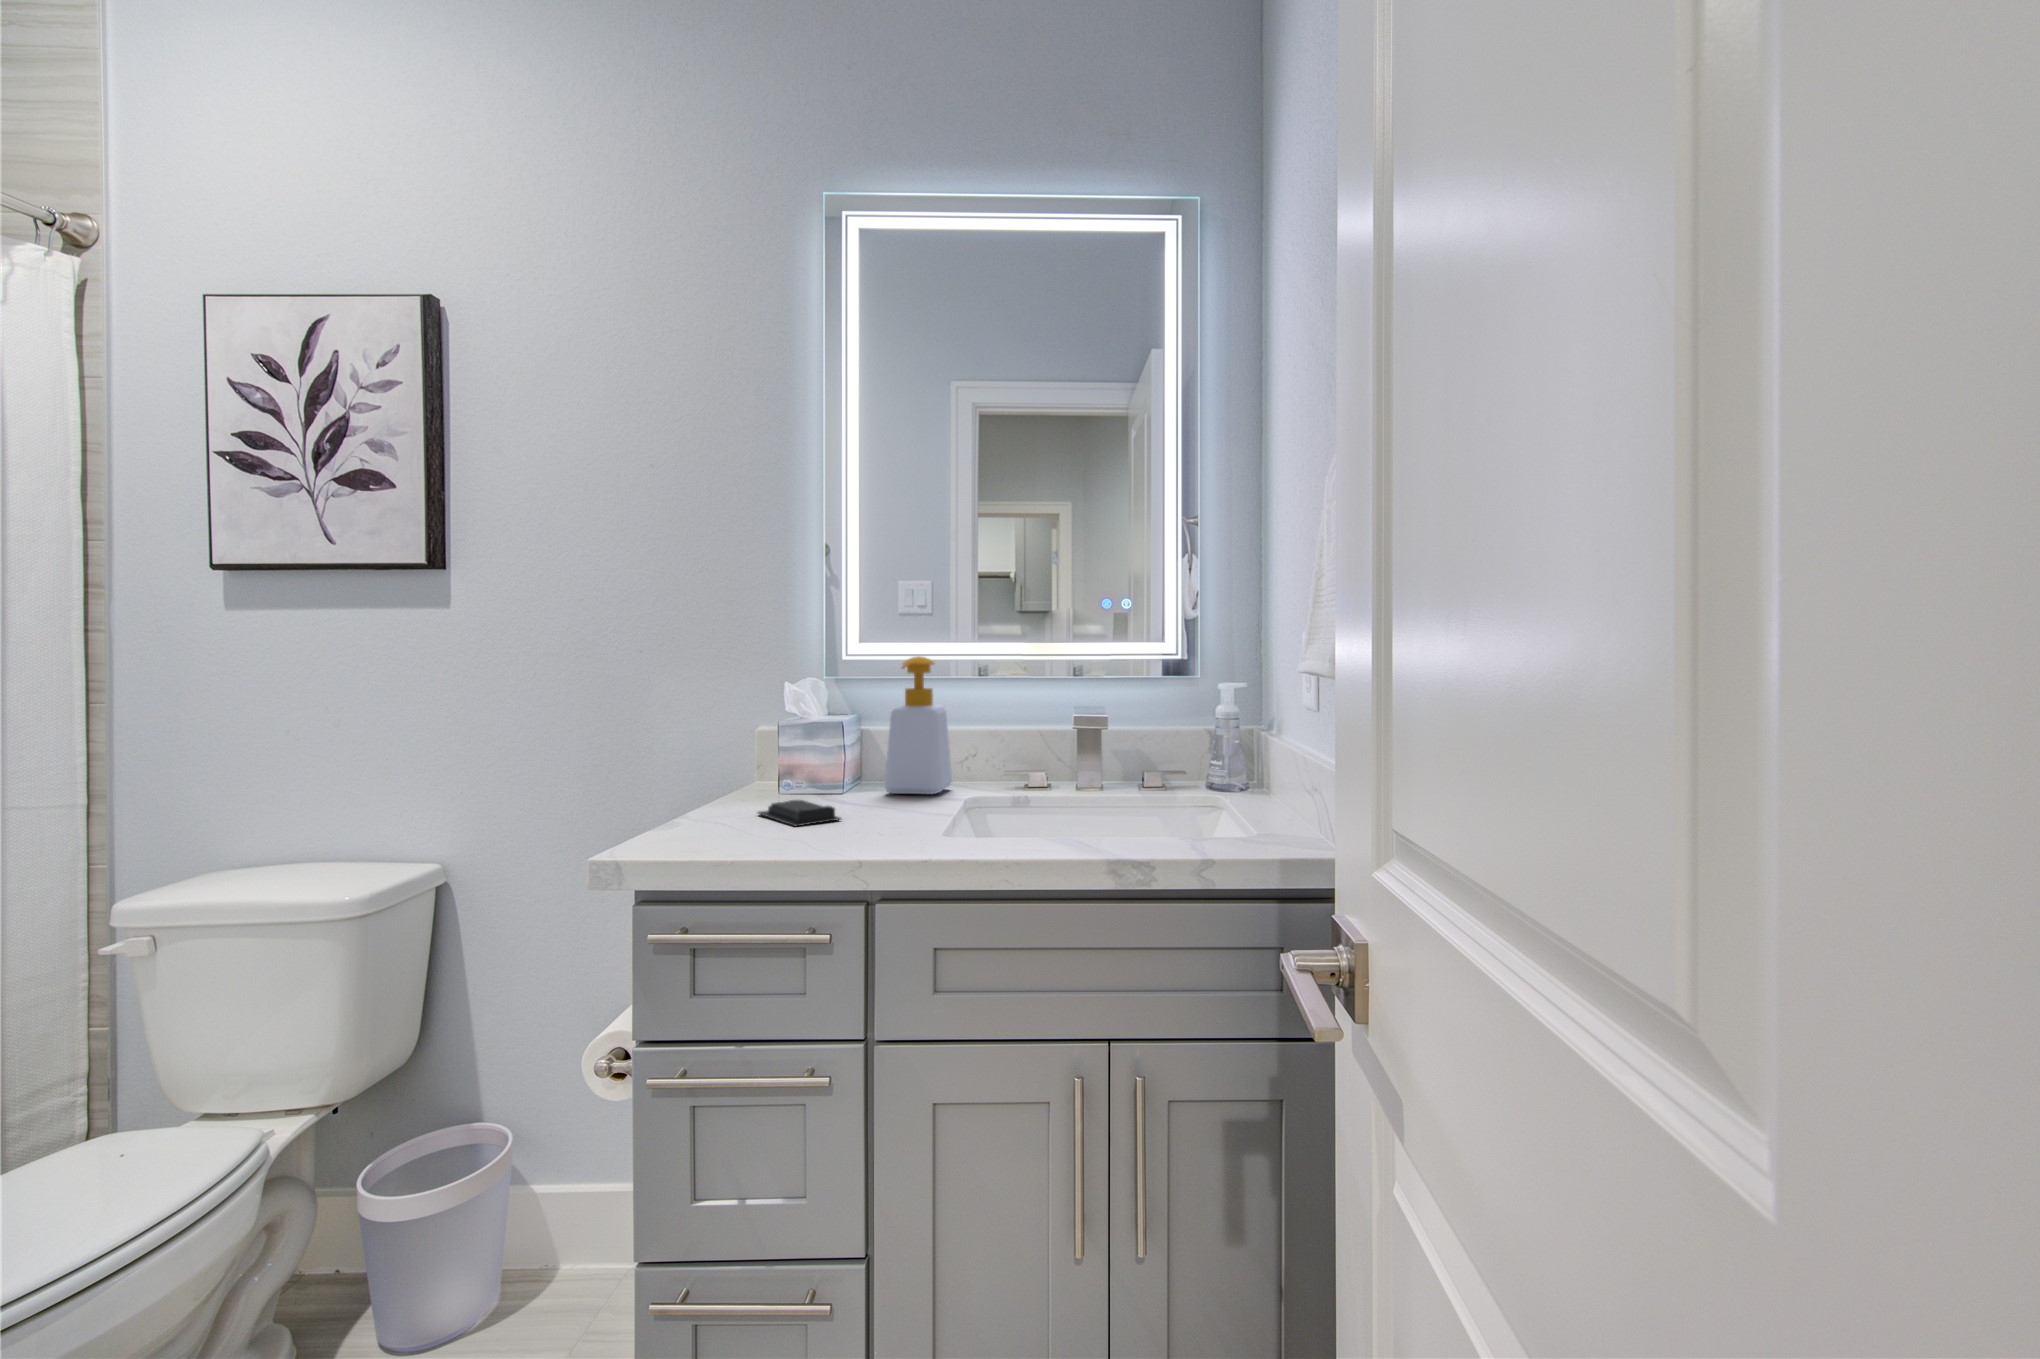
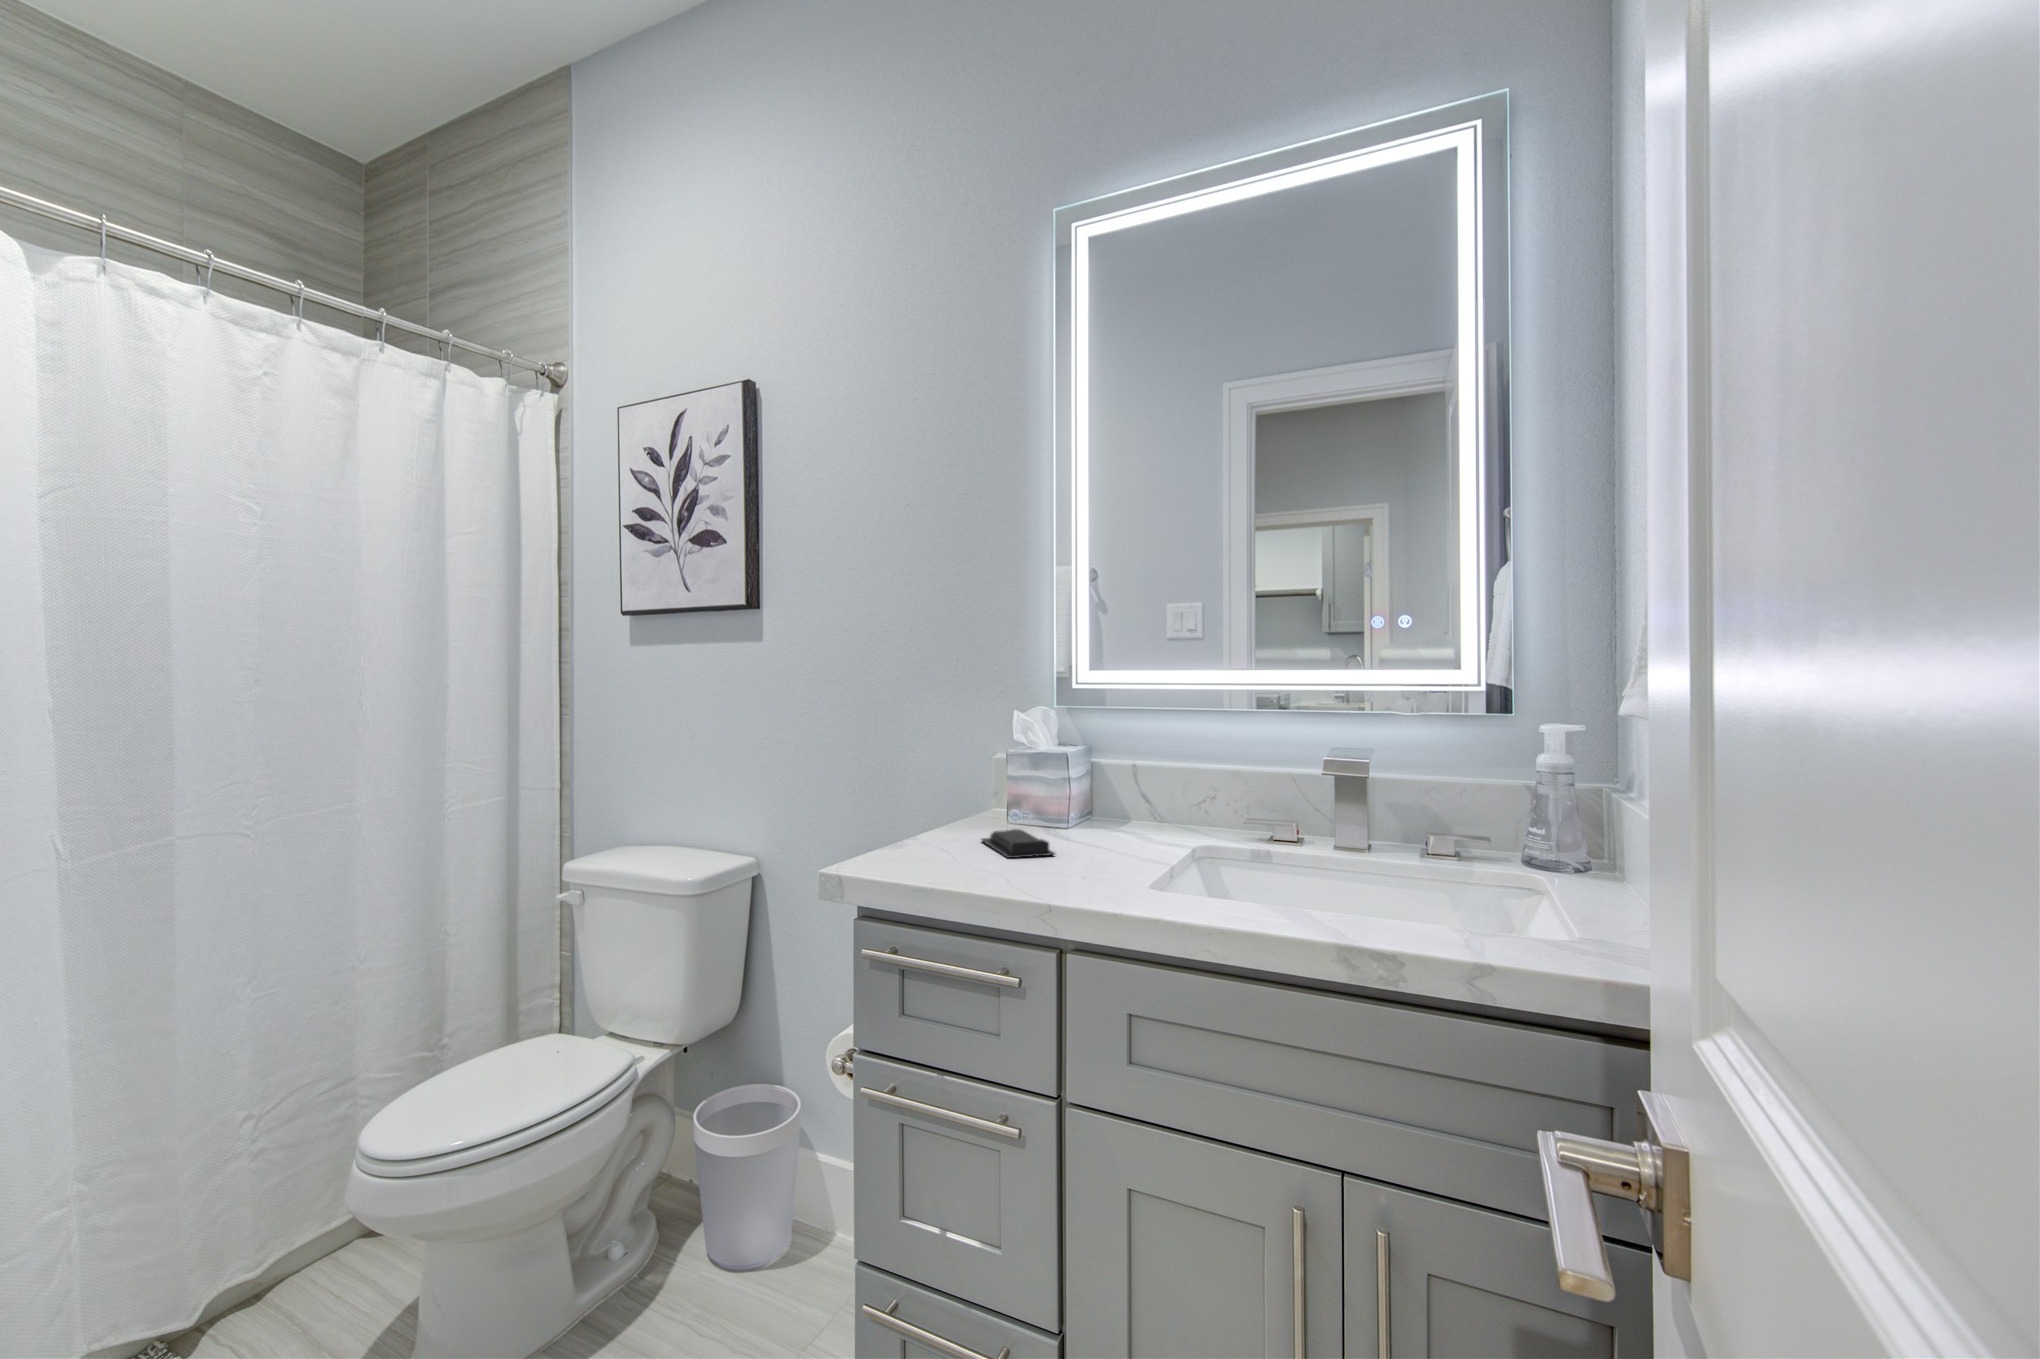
soap bottle: present [885,656,952,794] -> none [1113,687,1186,834]

